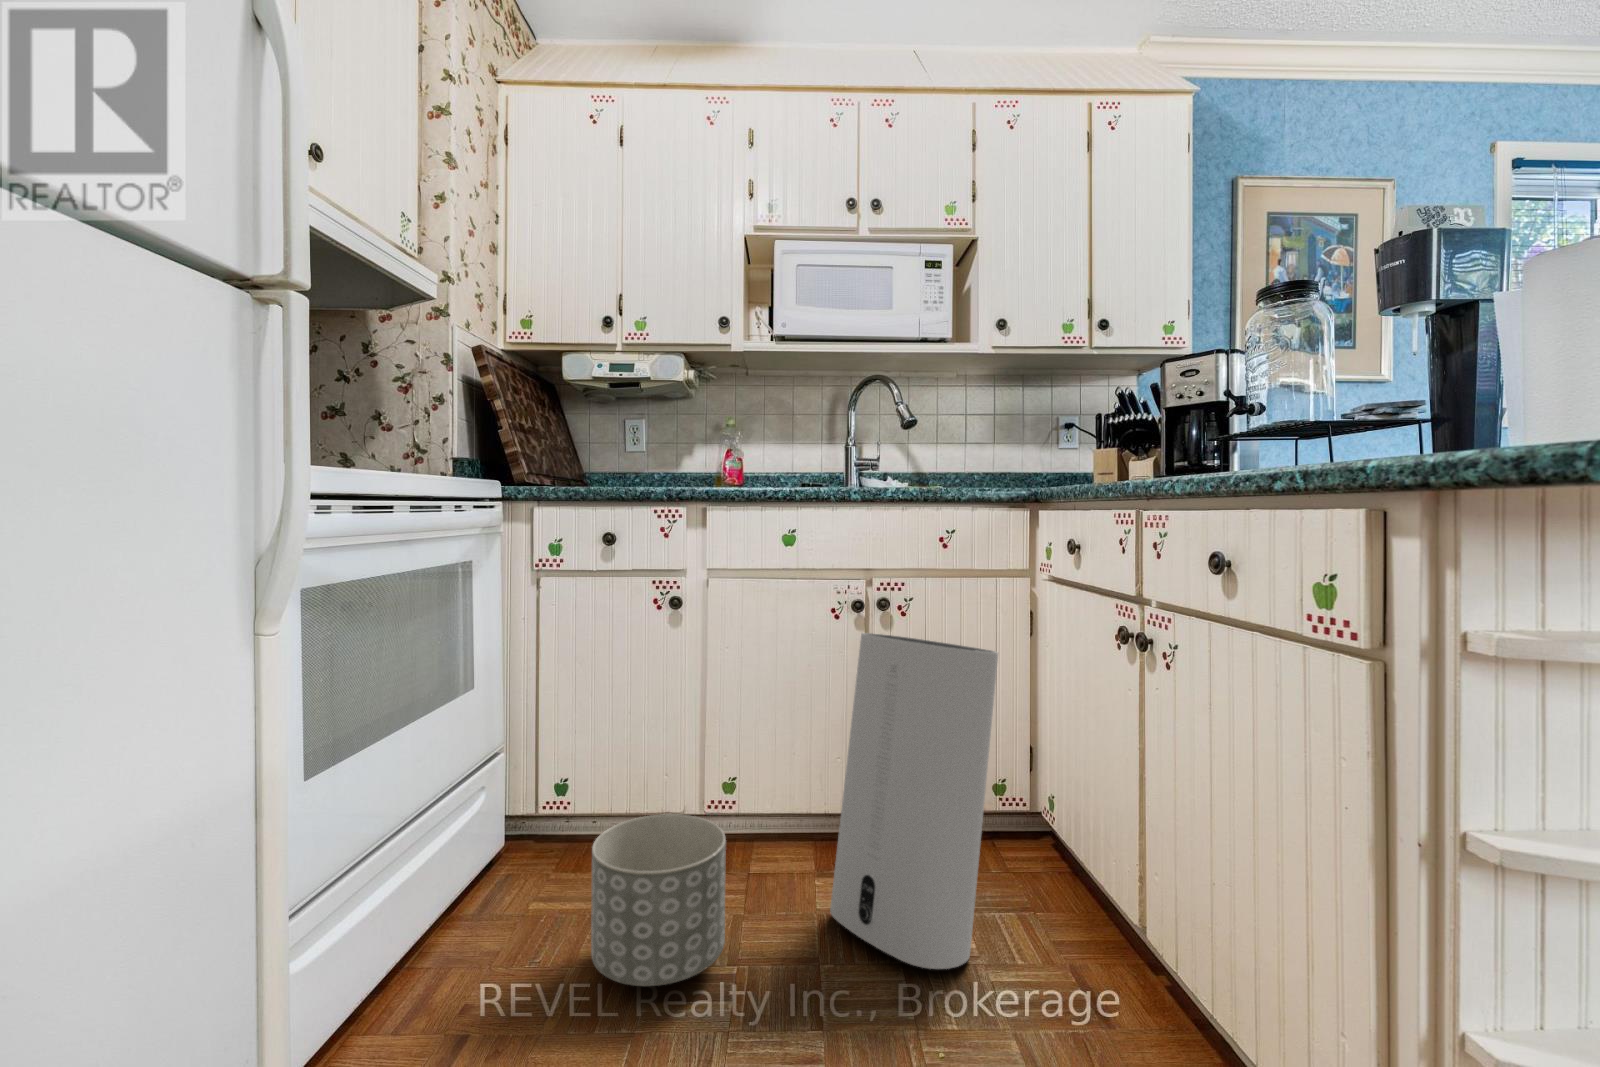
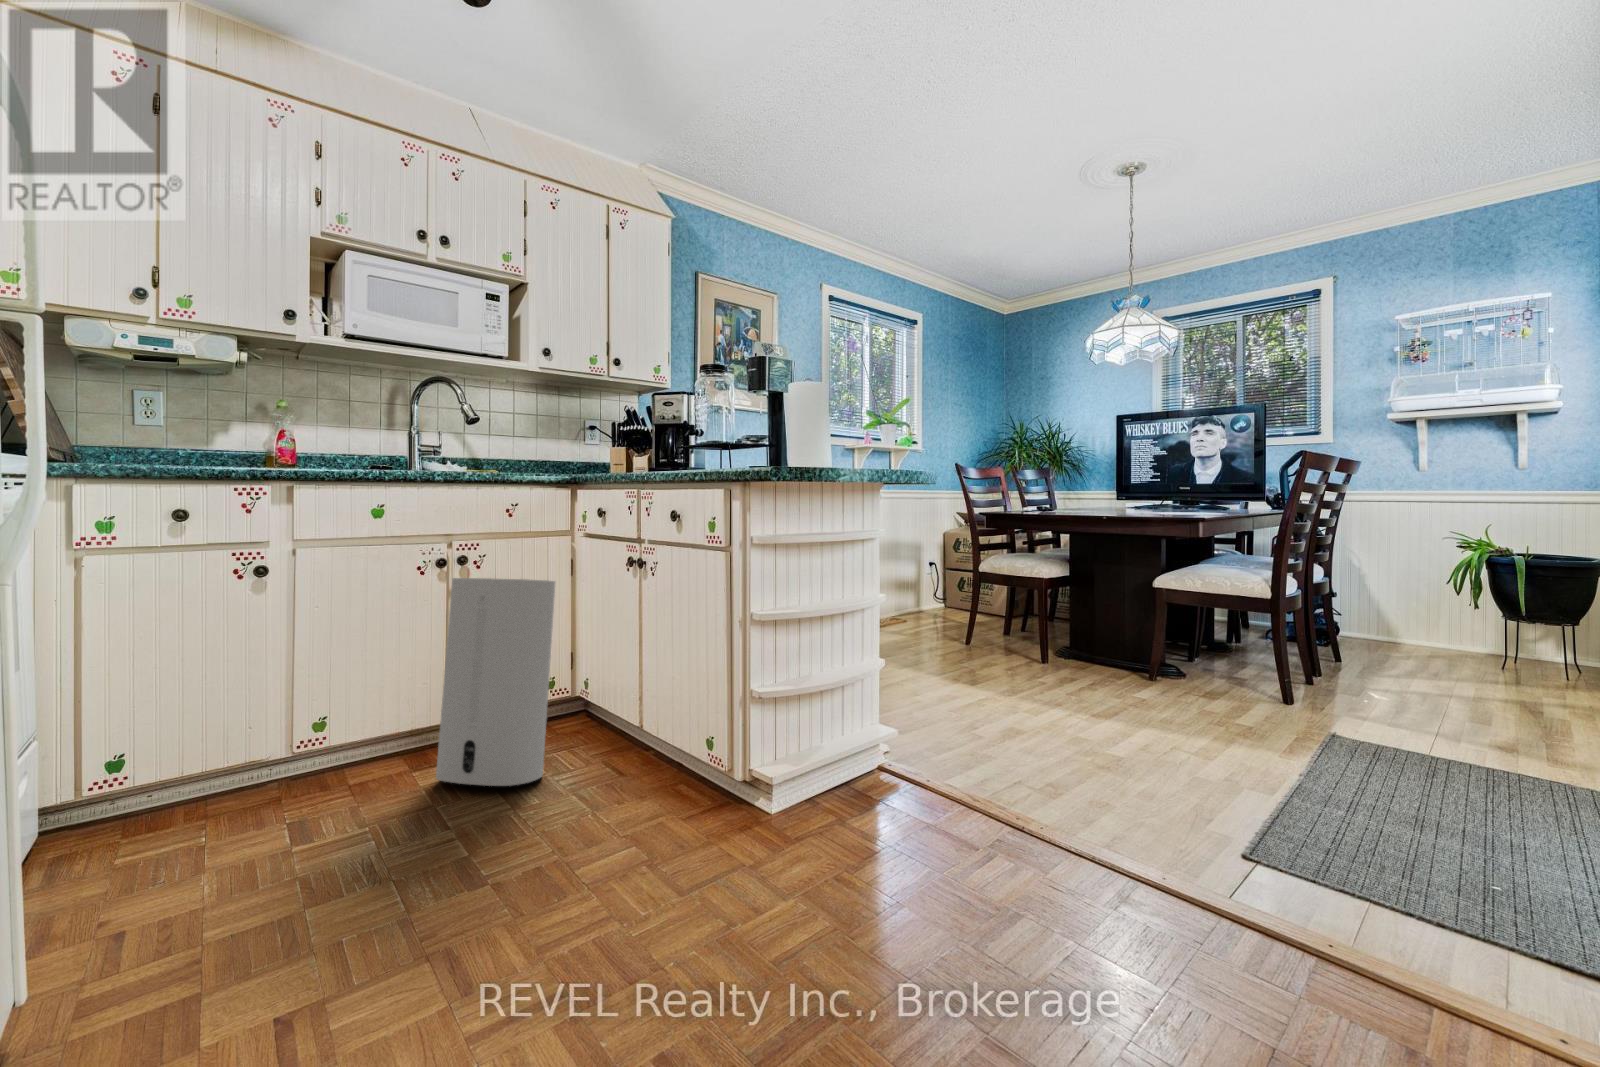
planter: present [591,814,726,986] -> none [221,731,354,857]

